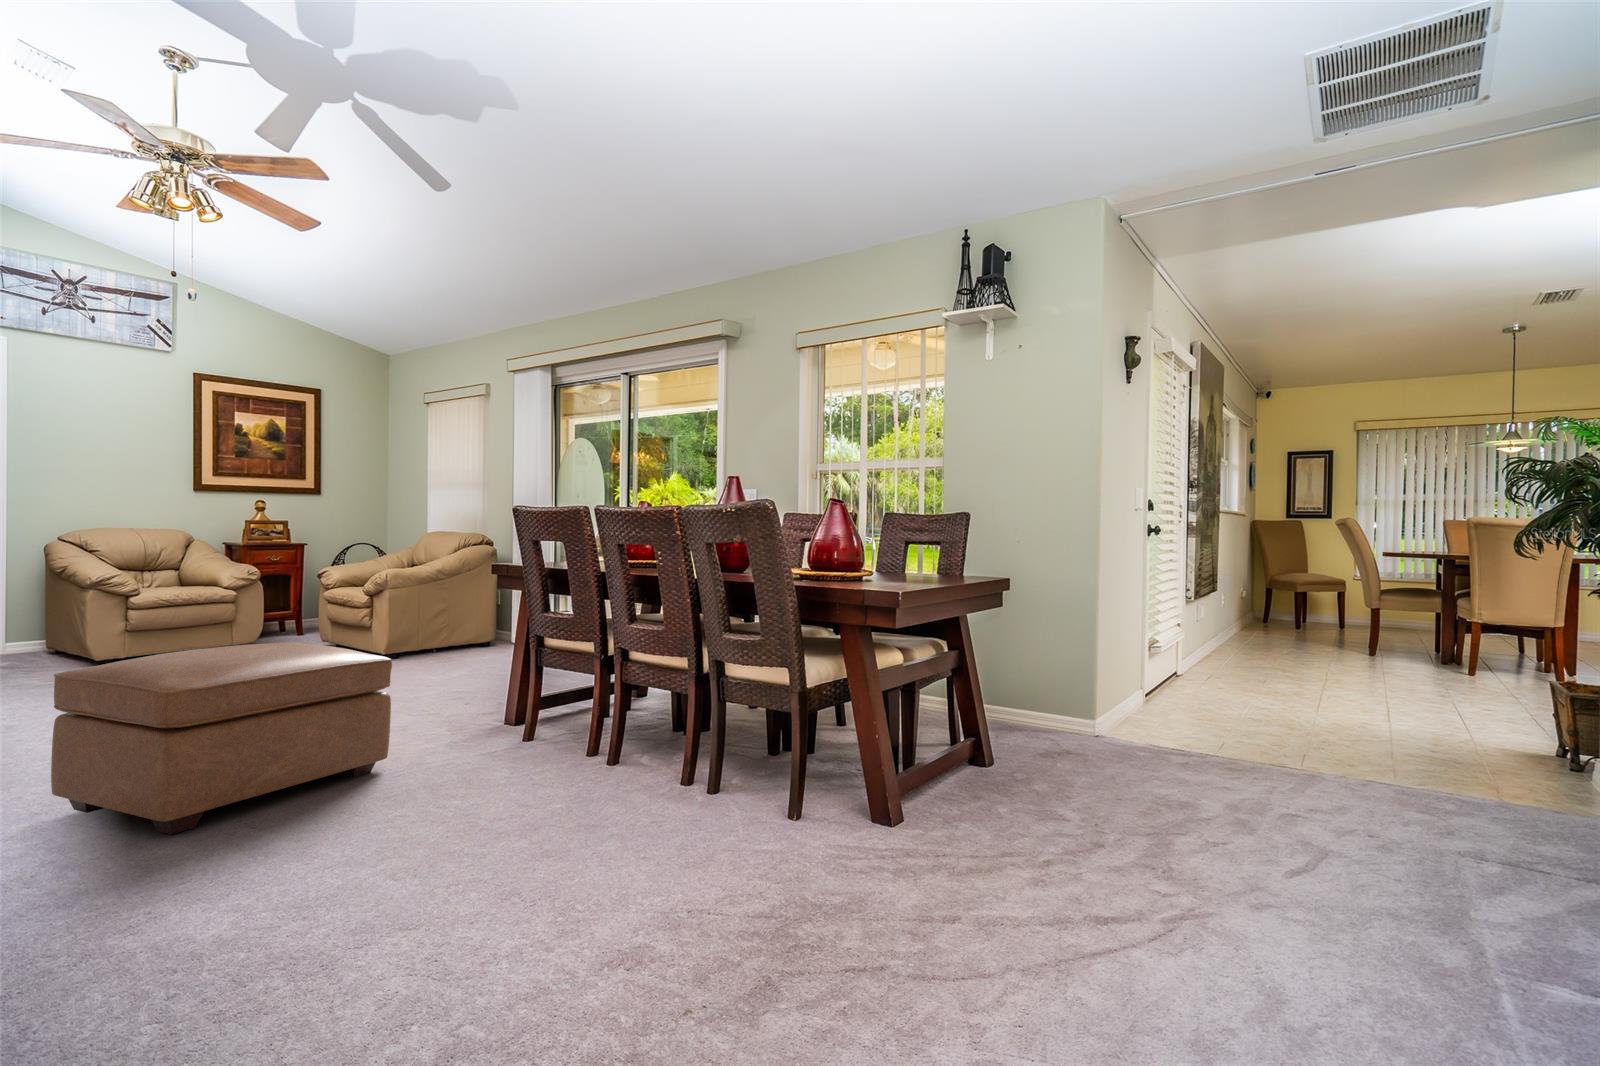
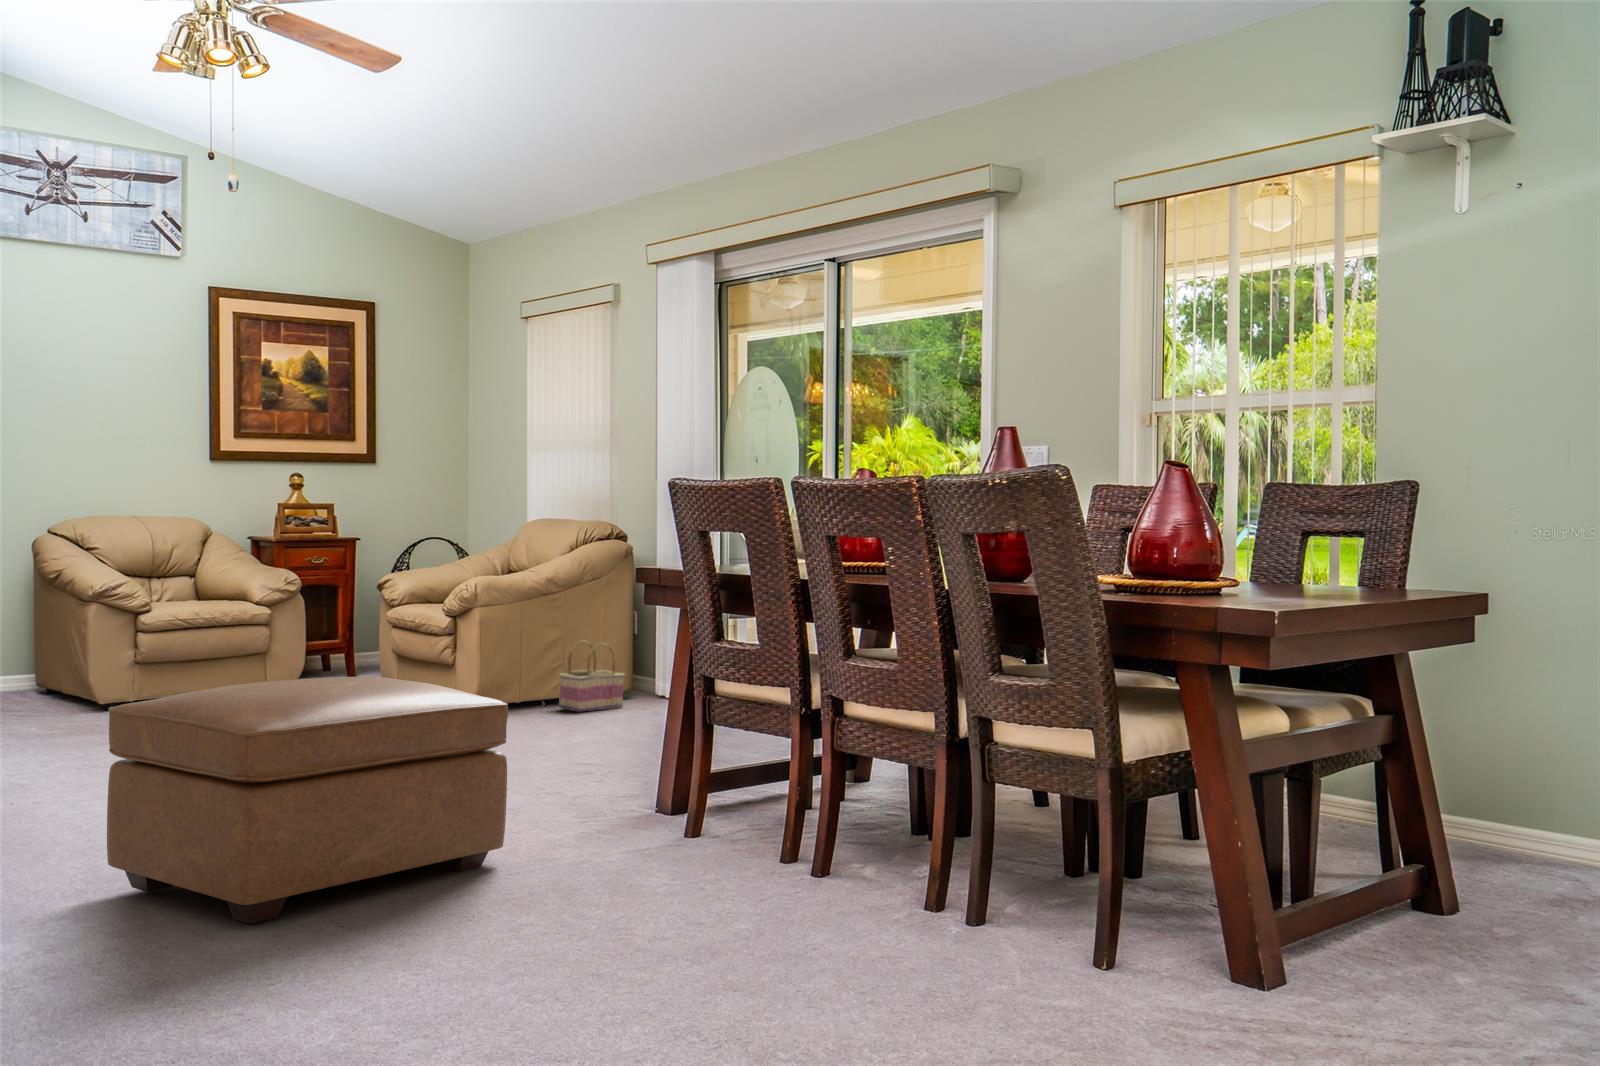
basket: none [445,609,490,655] -> present [559,641,624,712]

